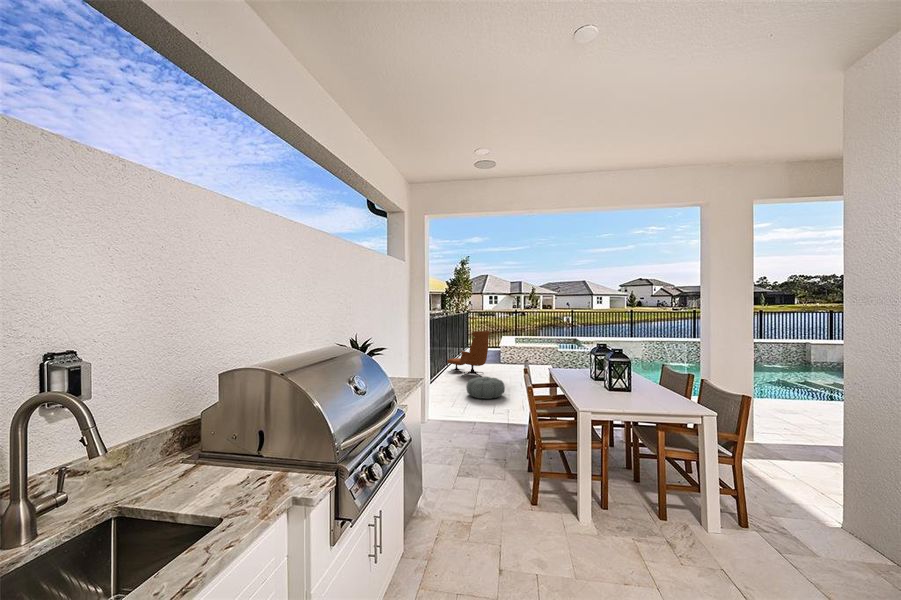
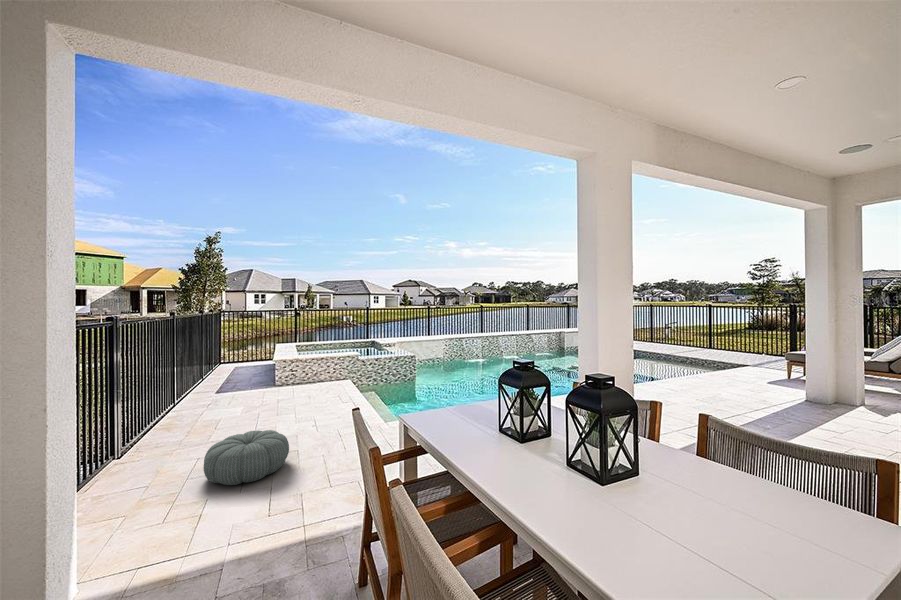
lounge chair: present [447,330,490,377] -> none [170,341,257,427]

